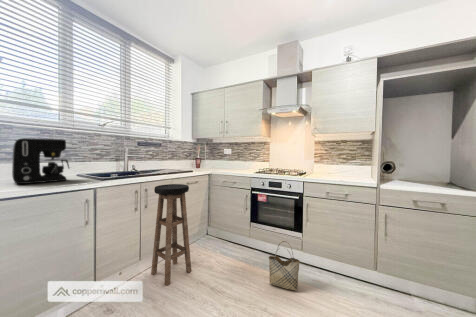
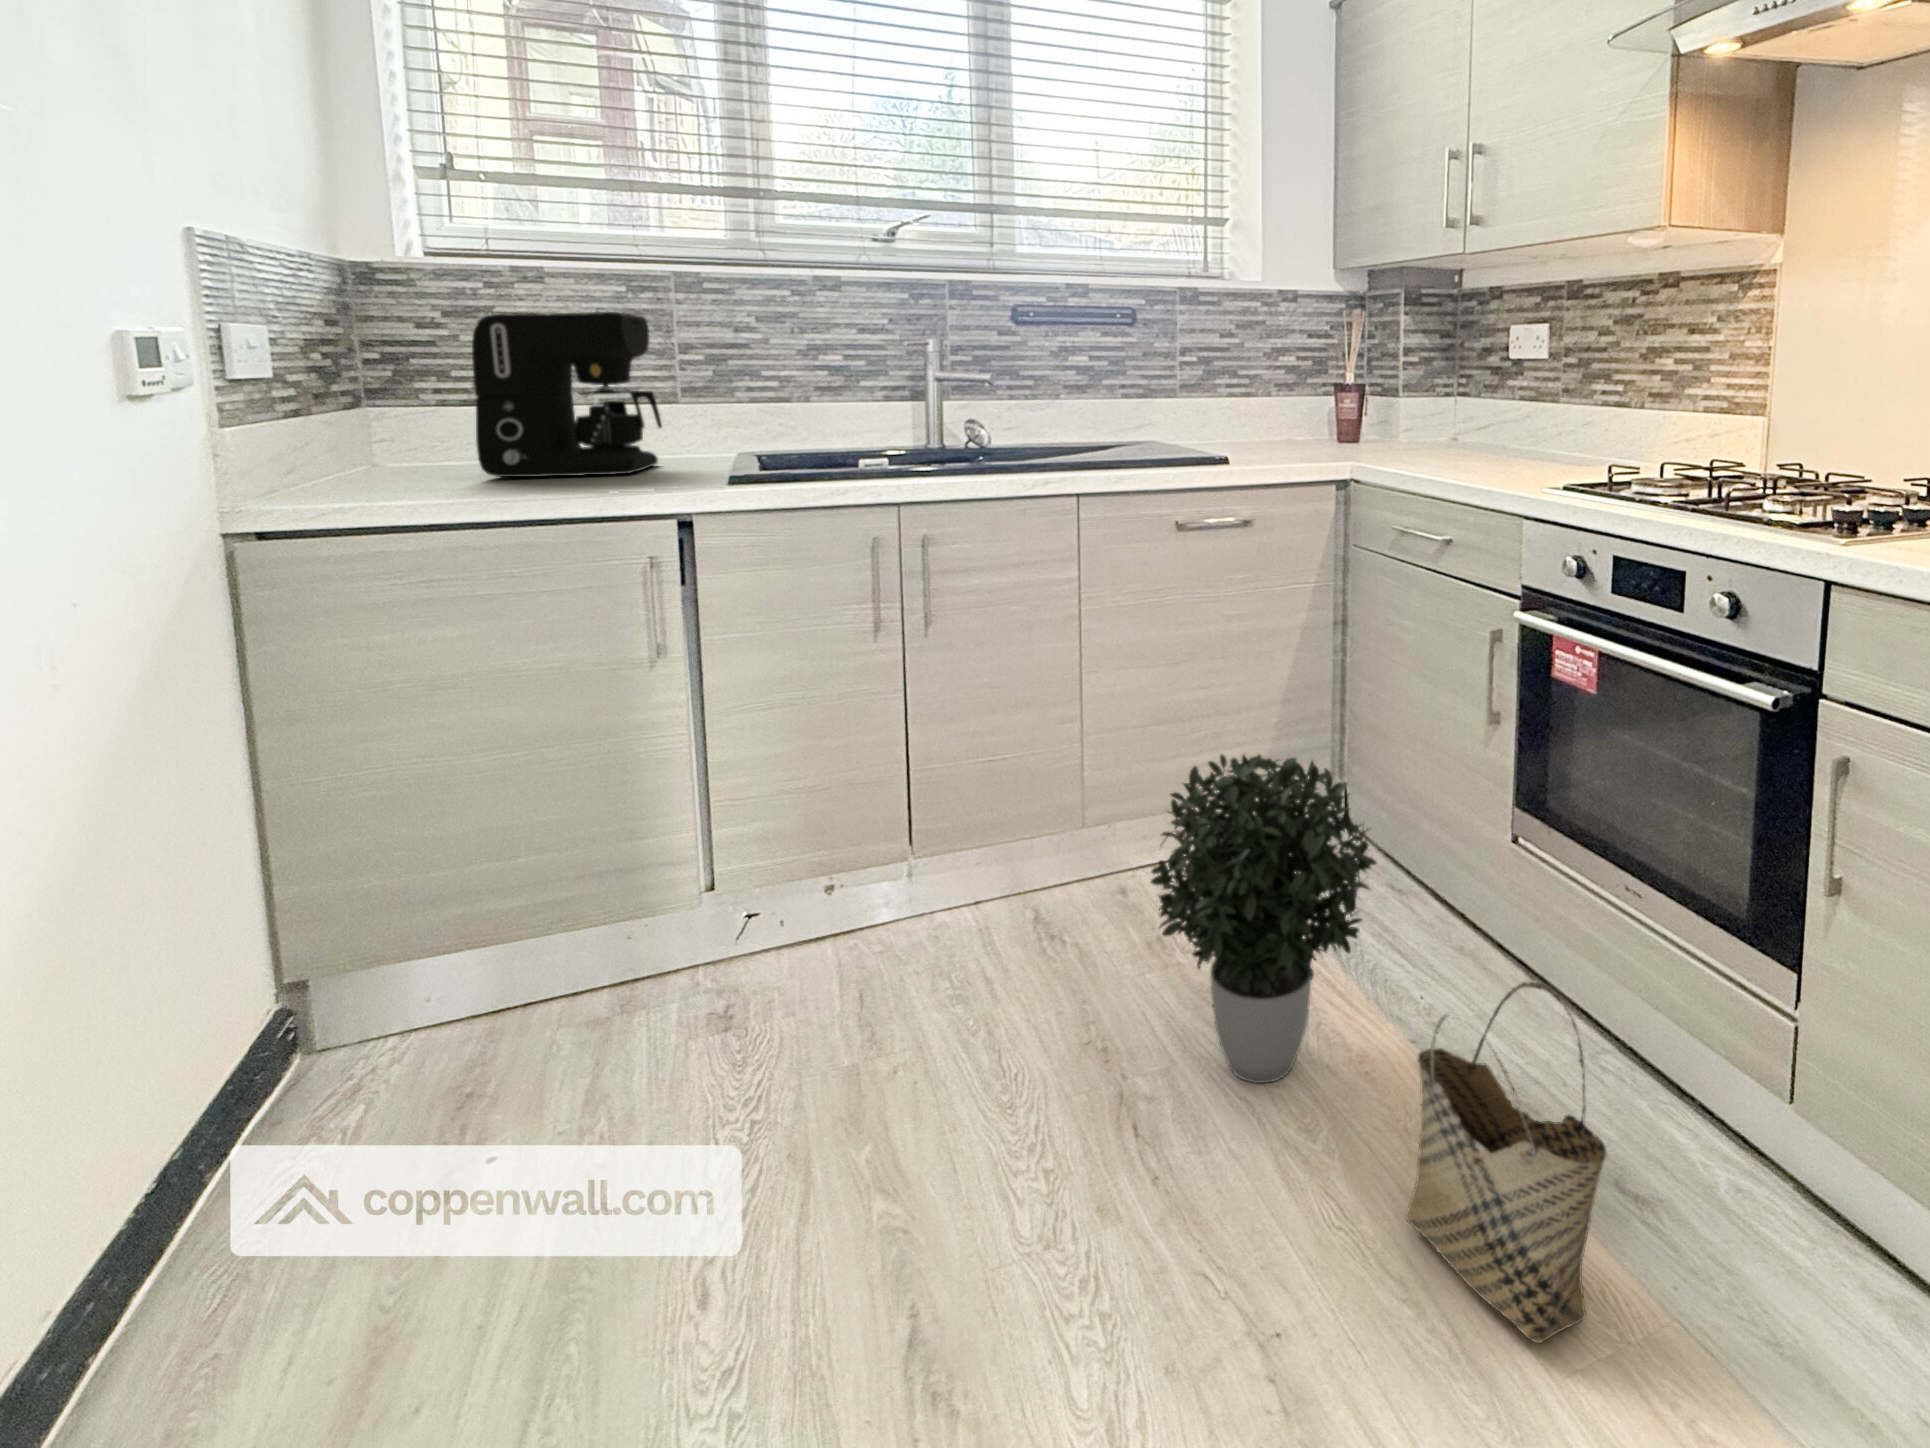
bar stool: present [151,184,191,286] -> none [931,520,1104,1000]
potted plant: none [211,219,250,277] -> present [1150,754,1376,1083]

